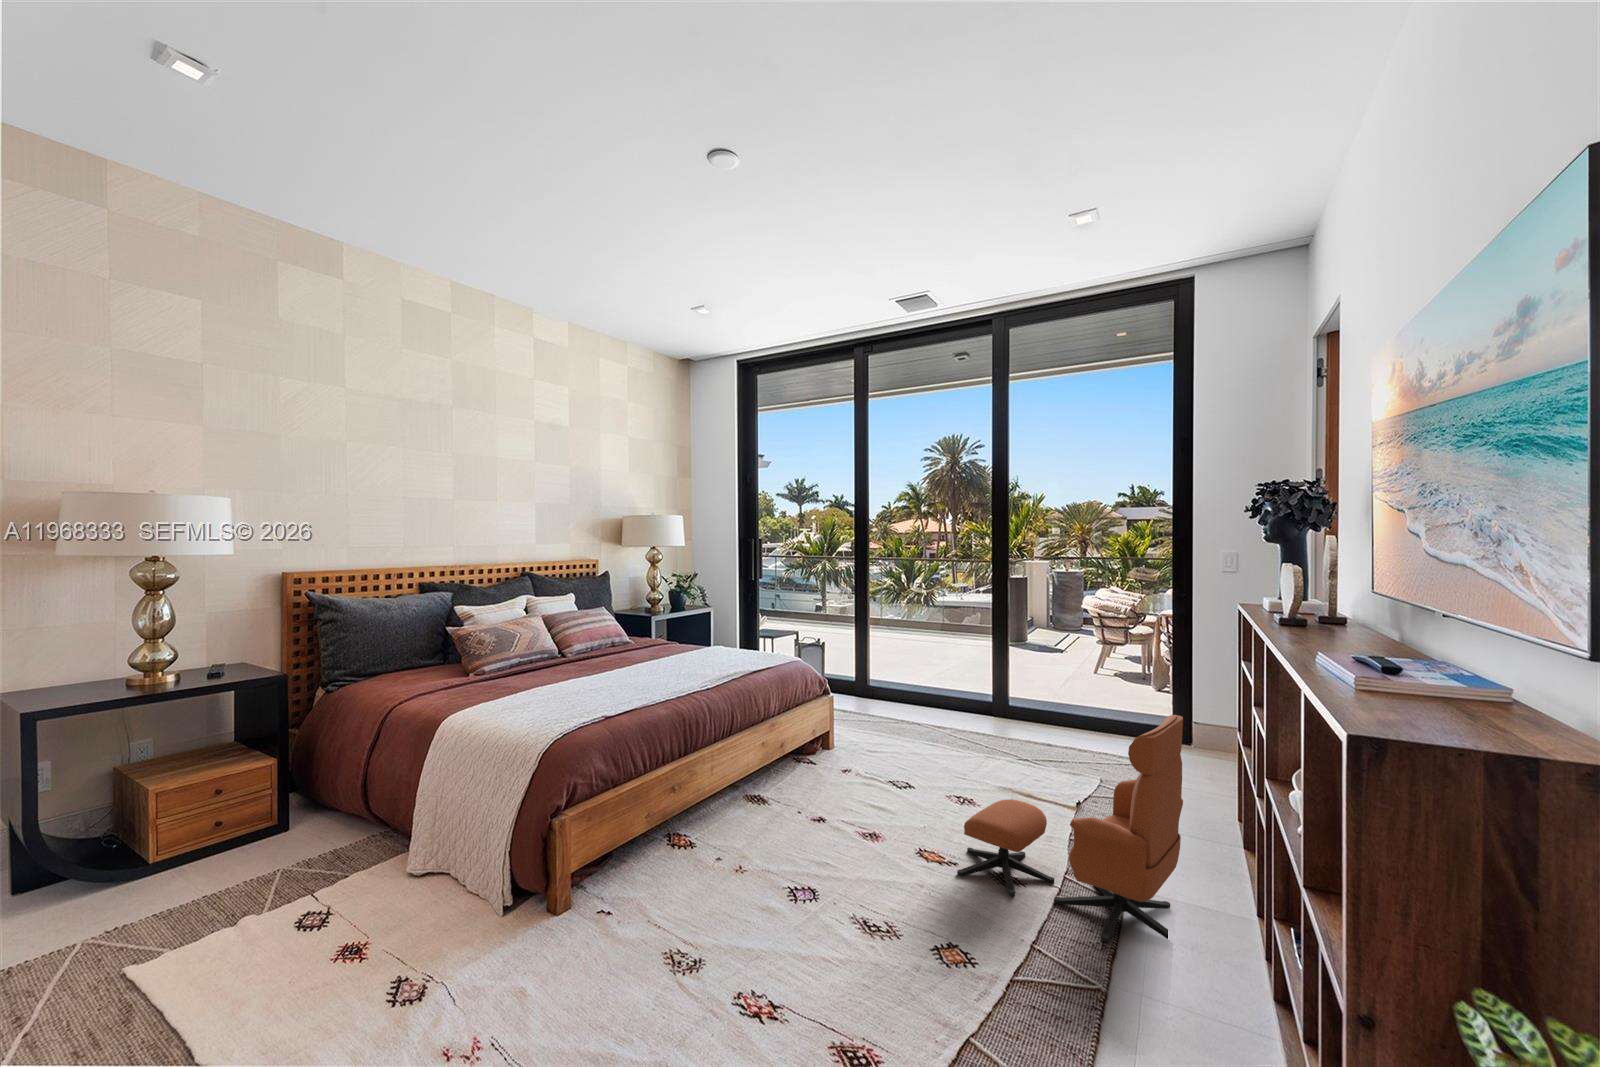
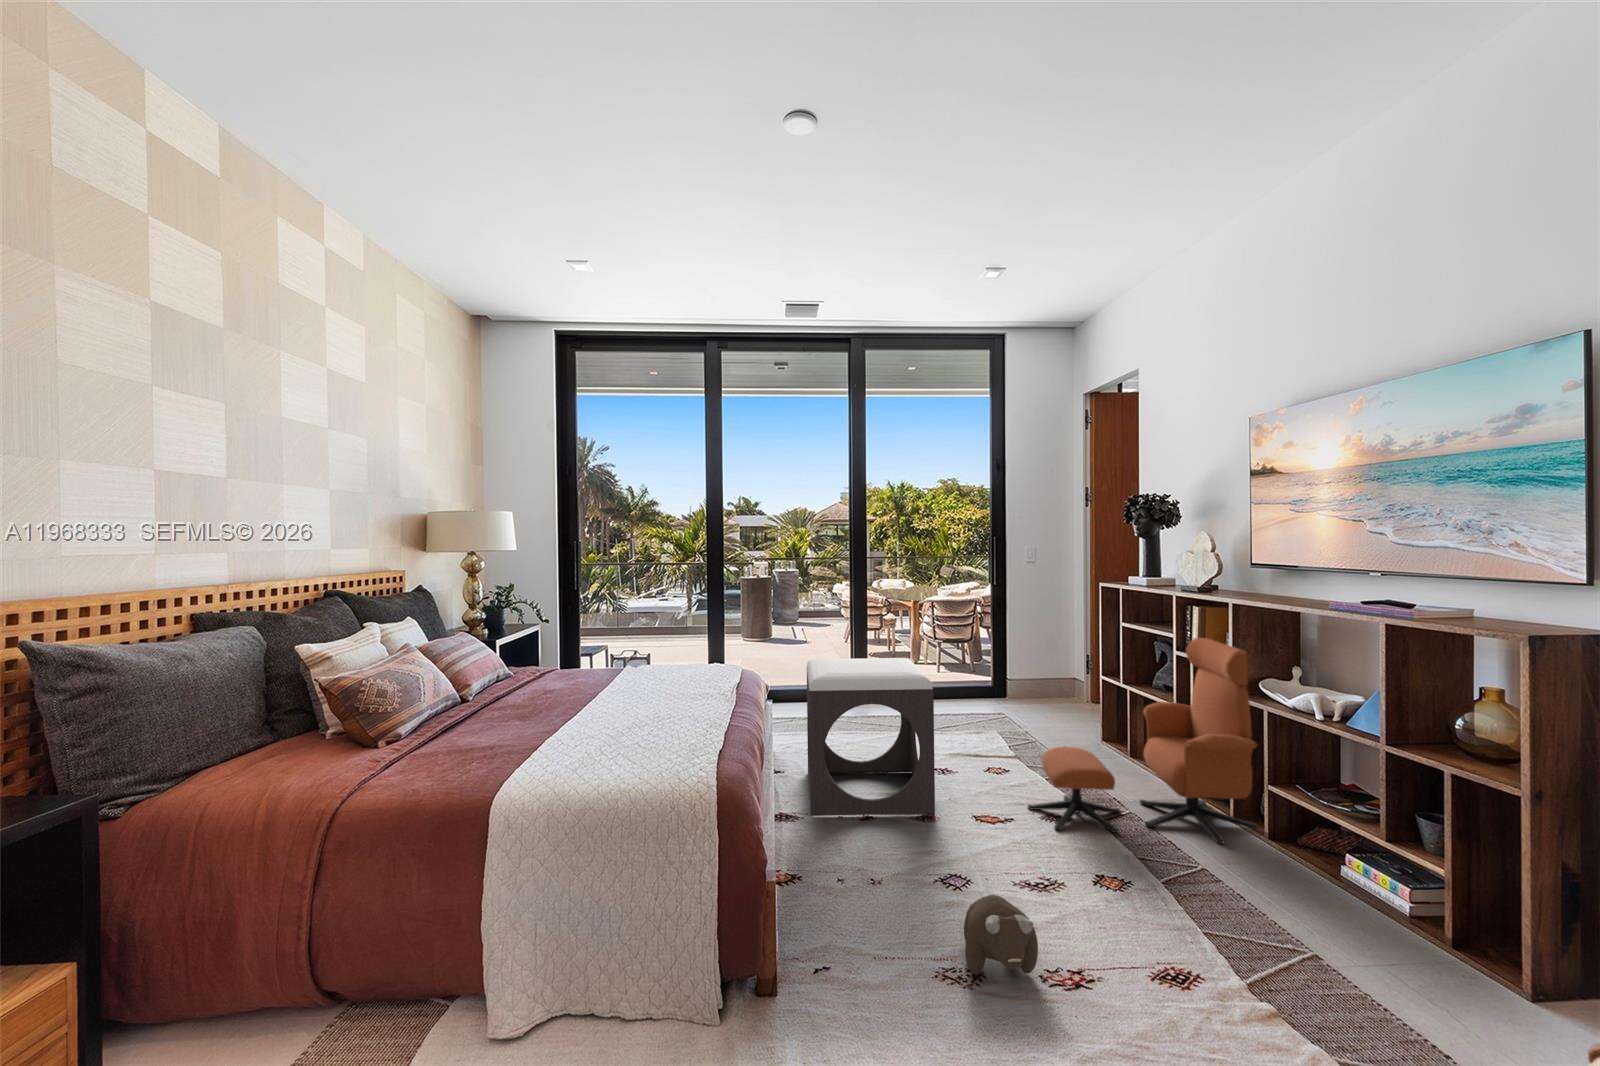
footstool: none [779,670,925,829] -> present [807,658,935,816]
plush toy: none [688,879,758,948] -> present [964,895,1038,975]

